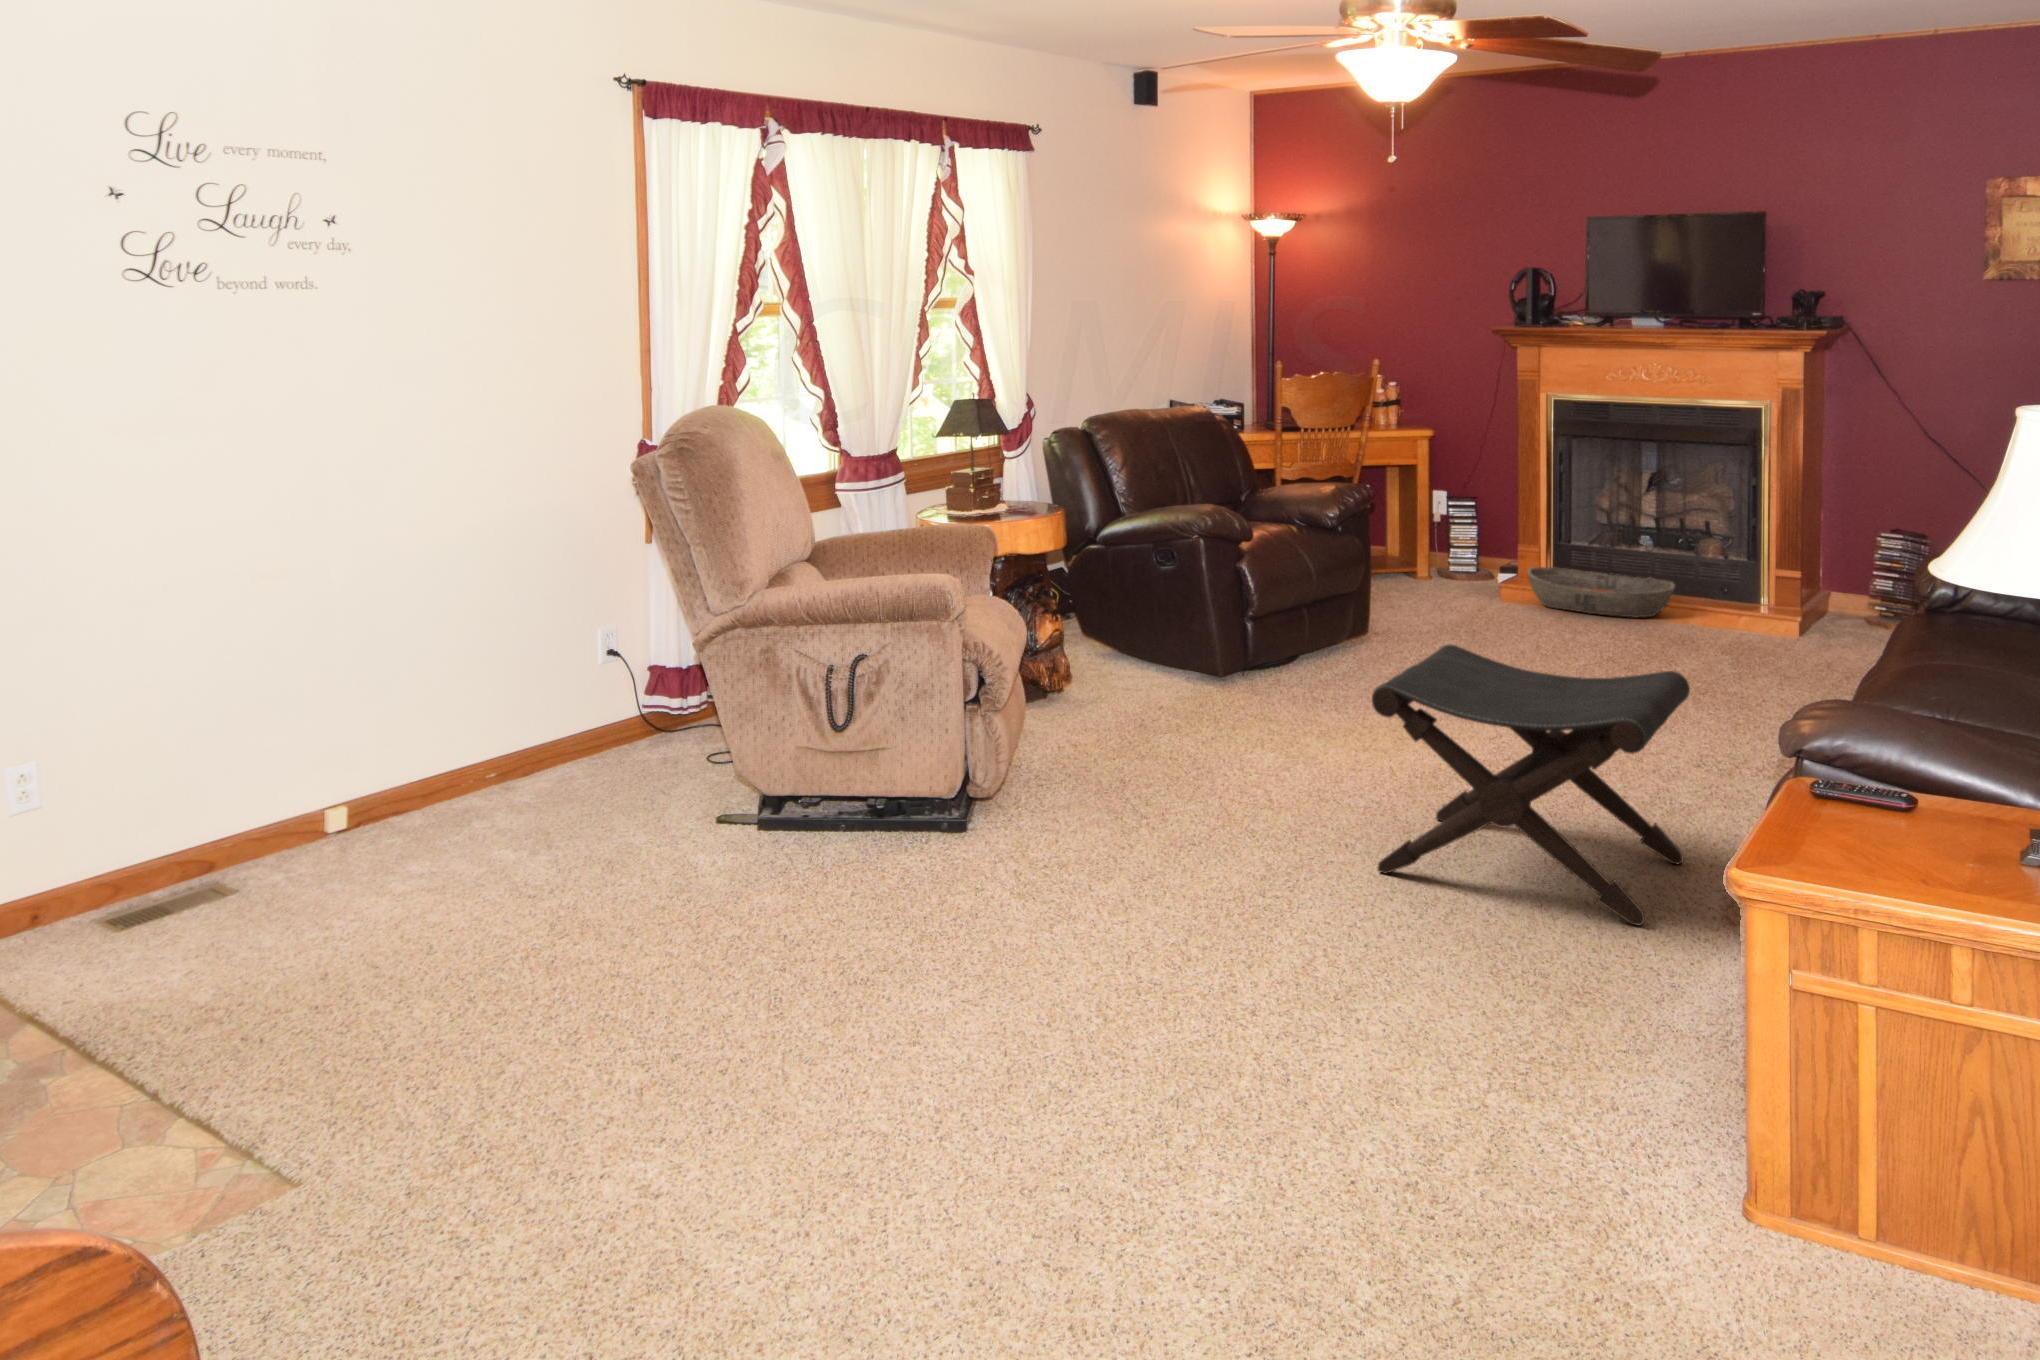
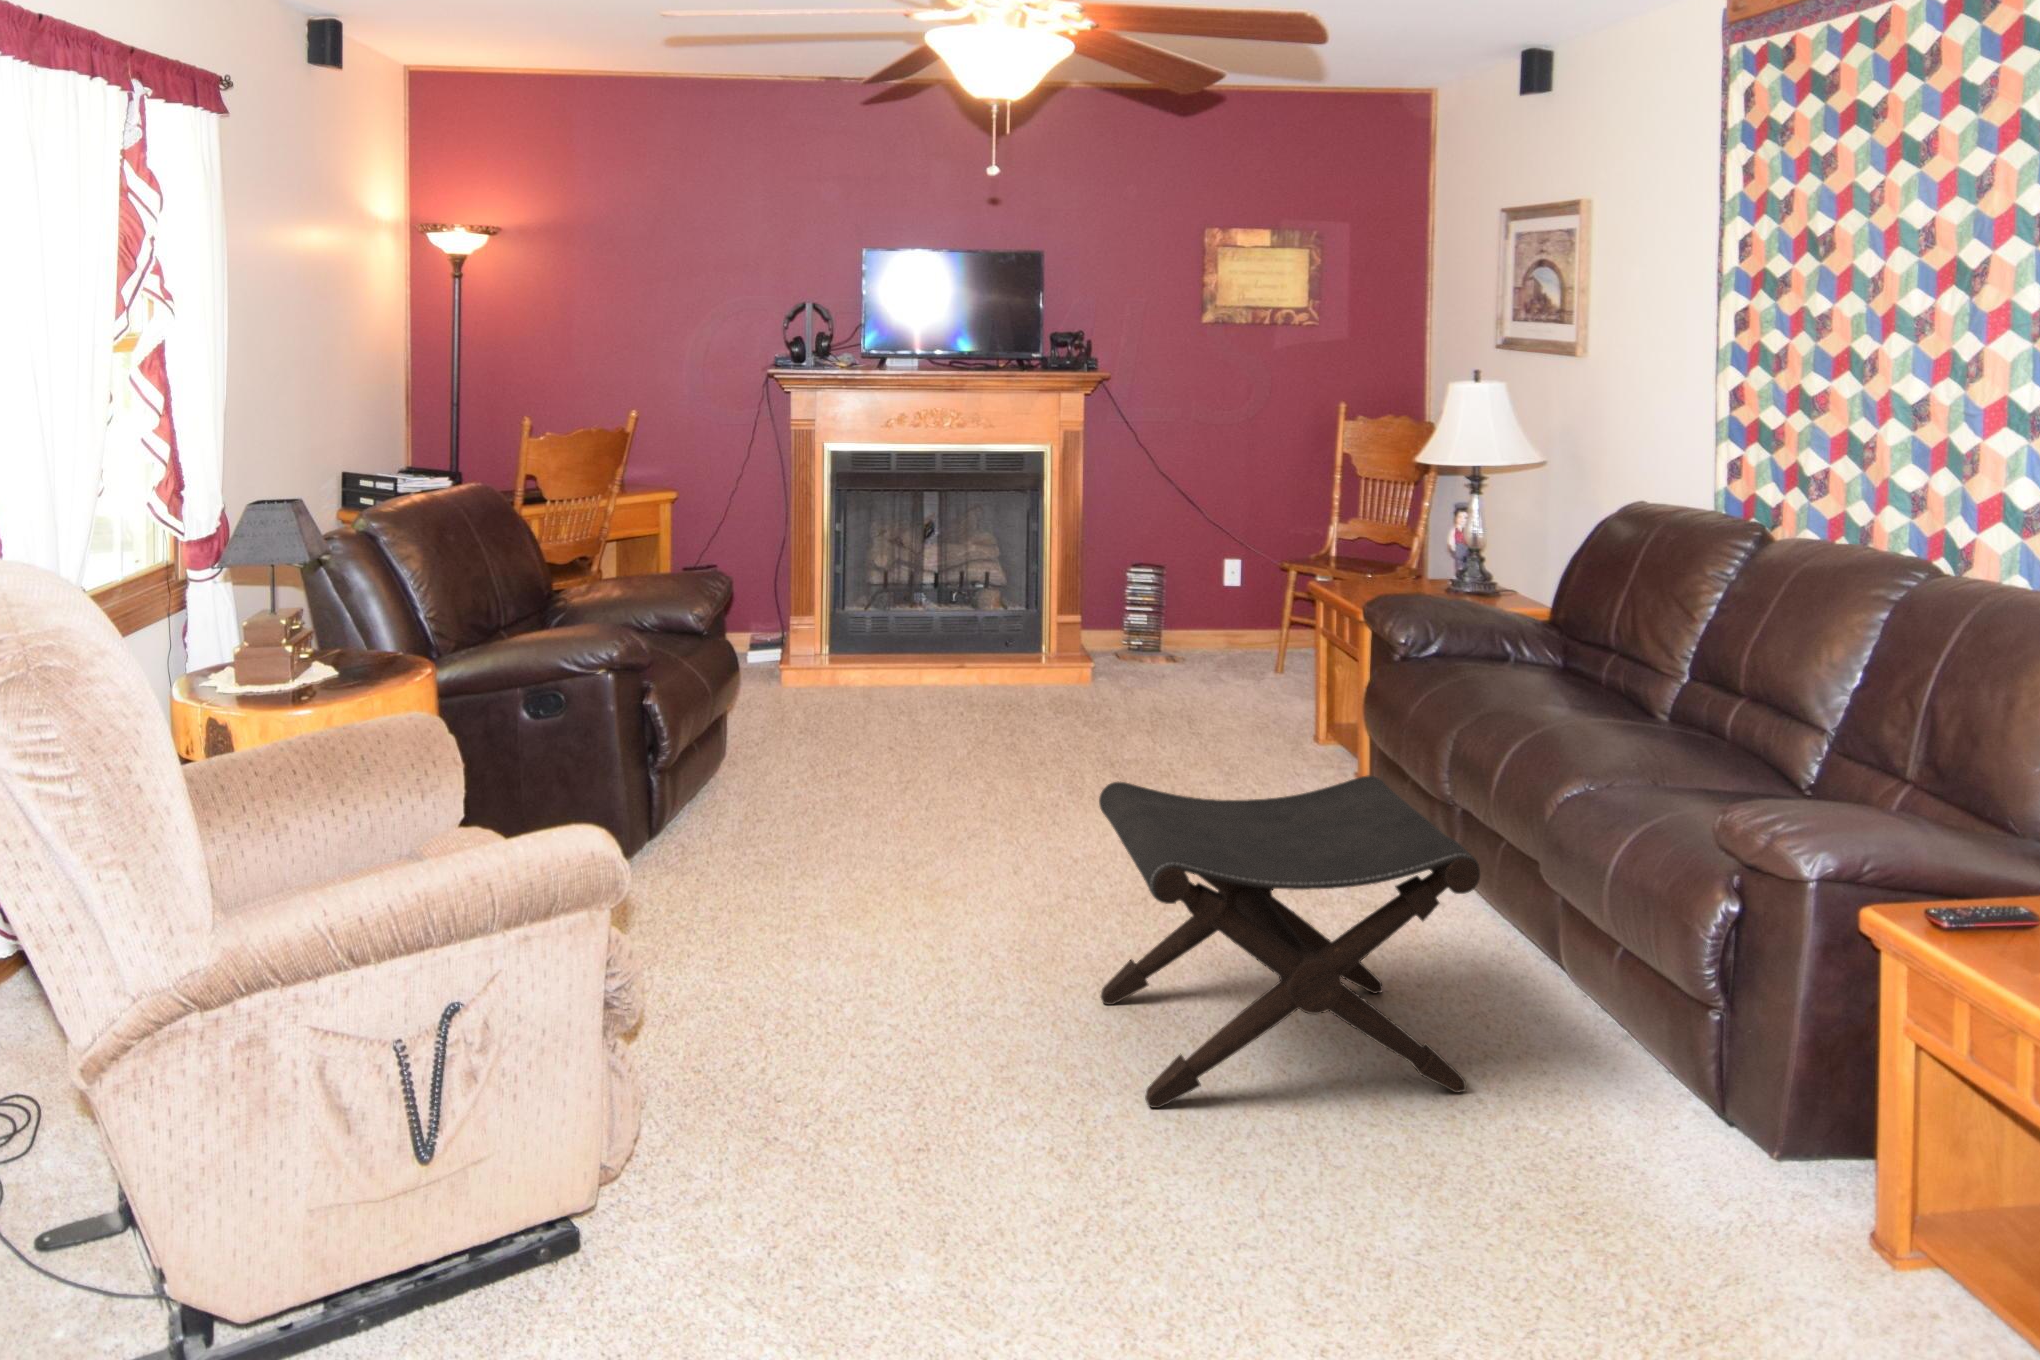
basket: present [1527,567,1675,617] -> none [814,635,973,684]

